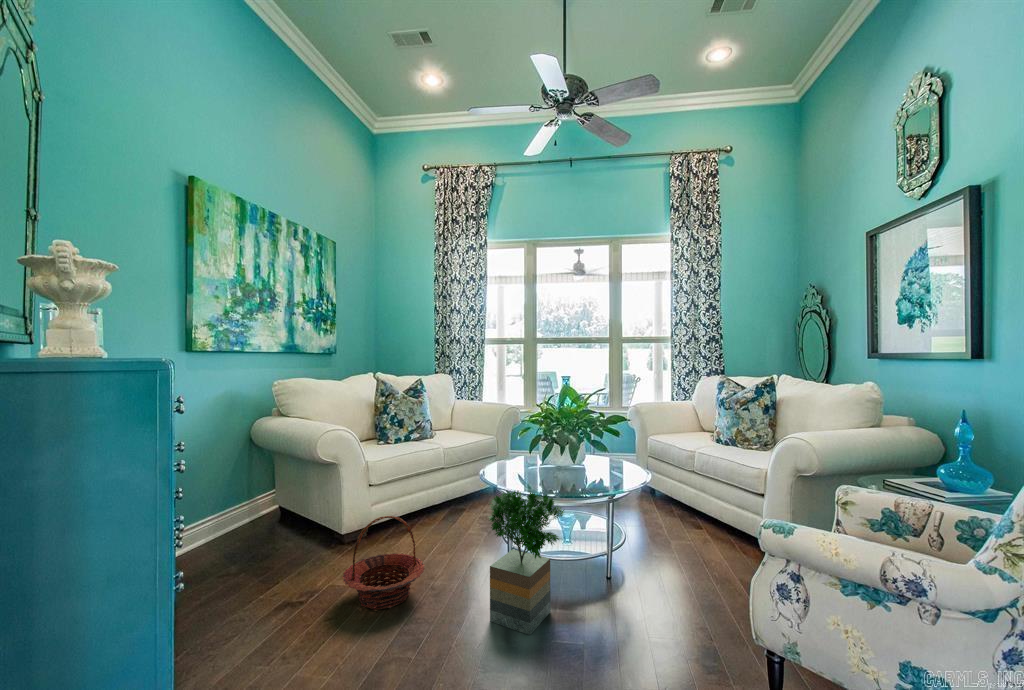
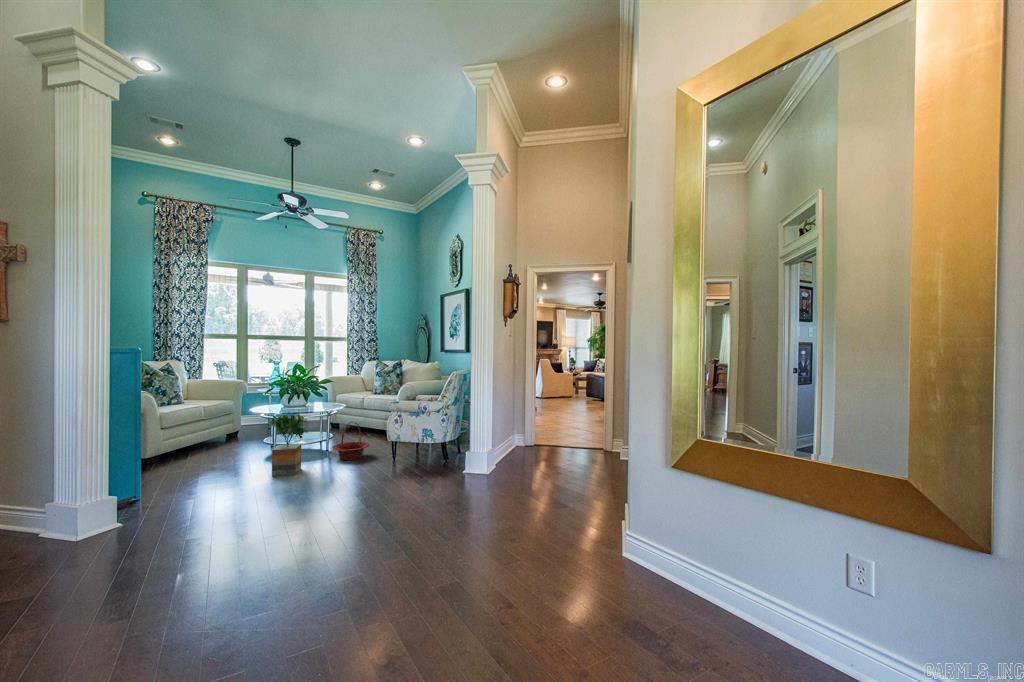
basket: present [342,516,425,609] -> present [332,422,370,460]

